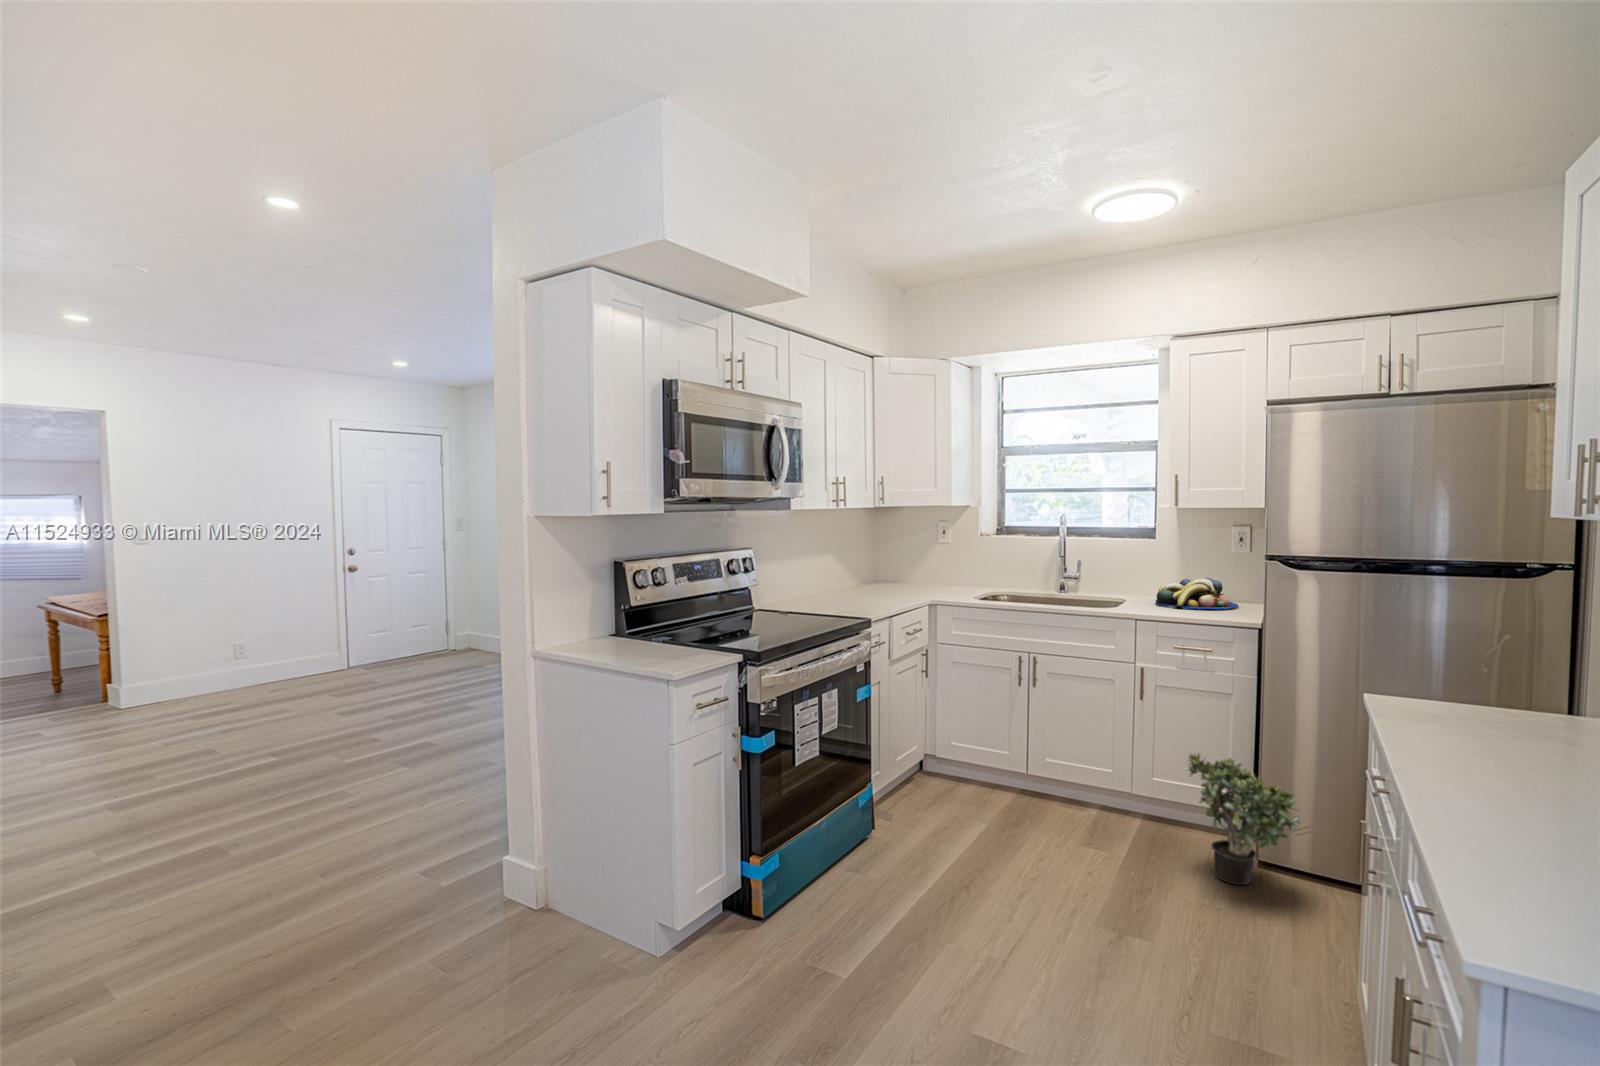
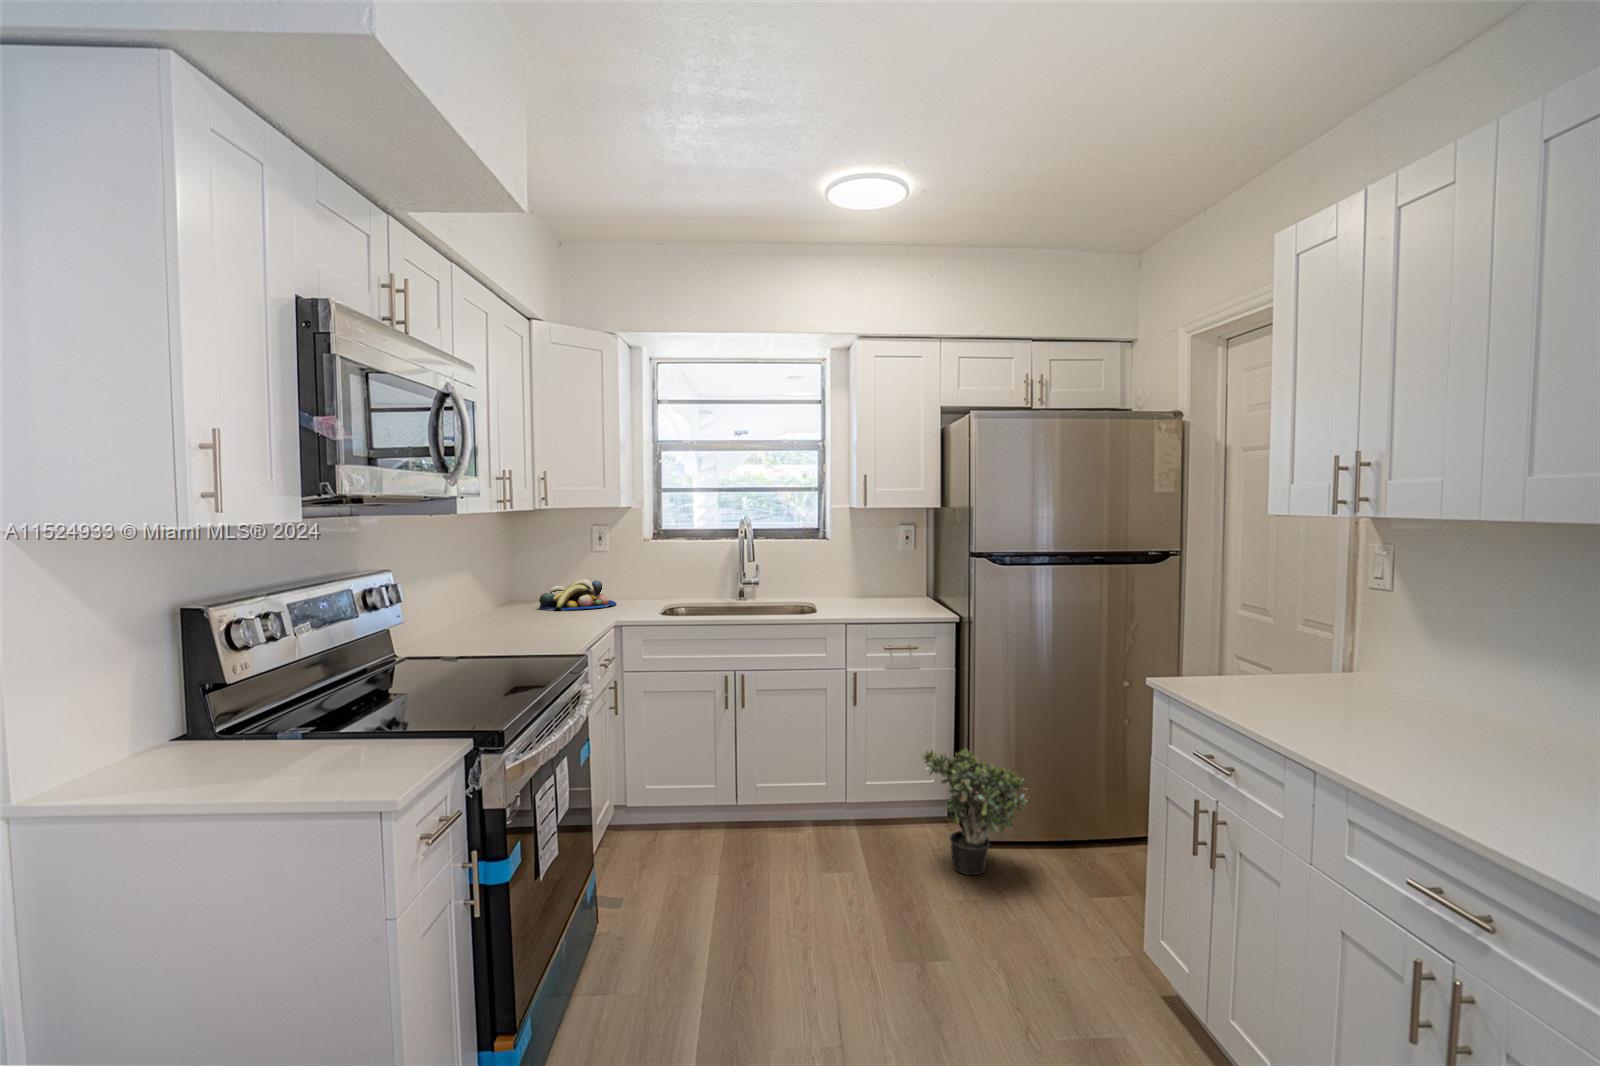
fruit bowl: present [1156,578,1239,609] -> present [539,579,616,611]

